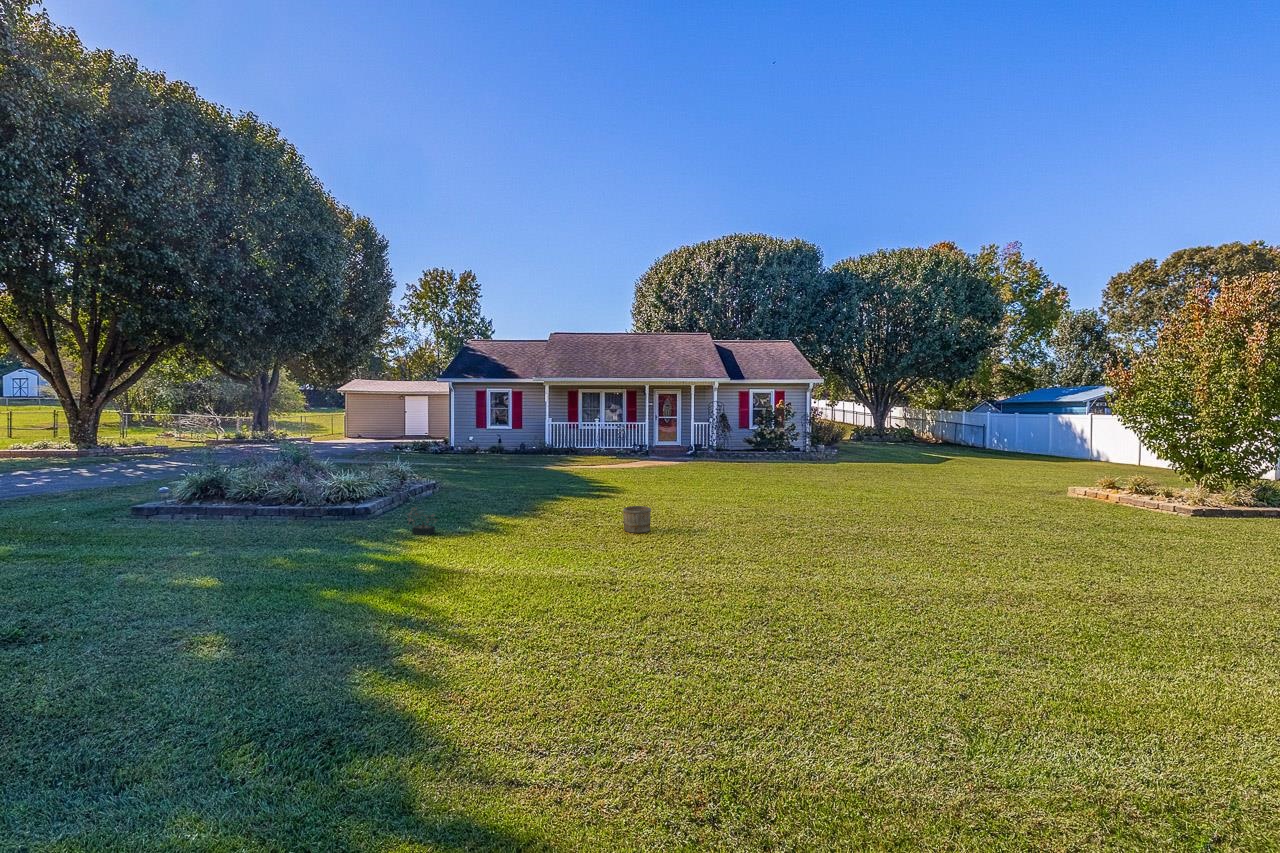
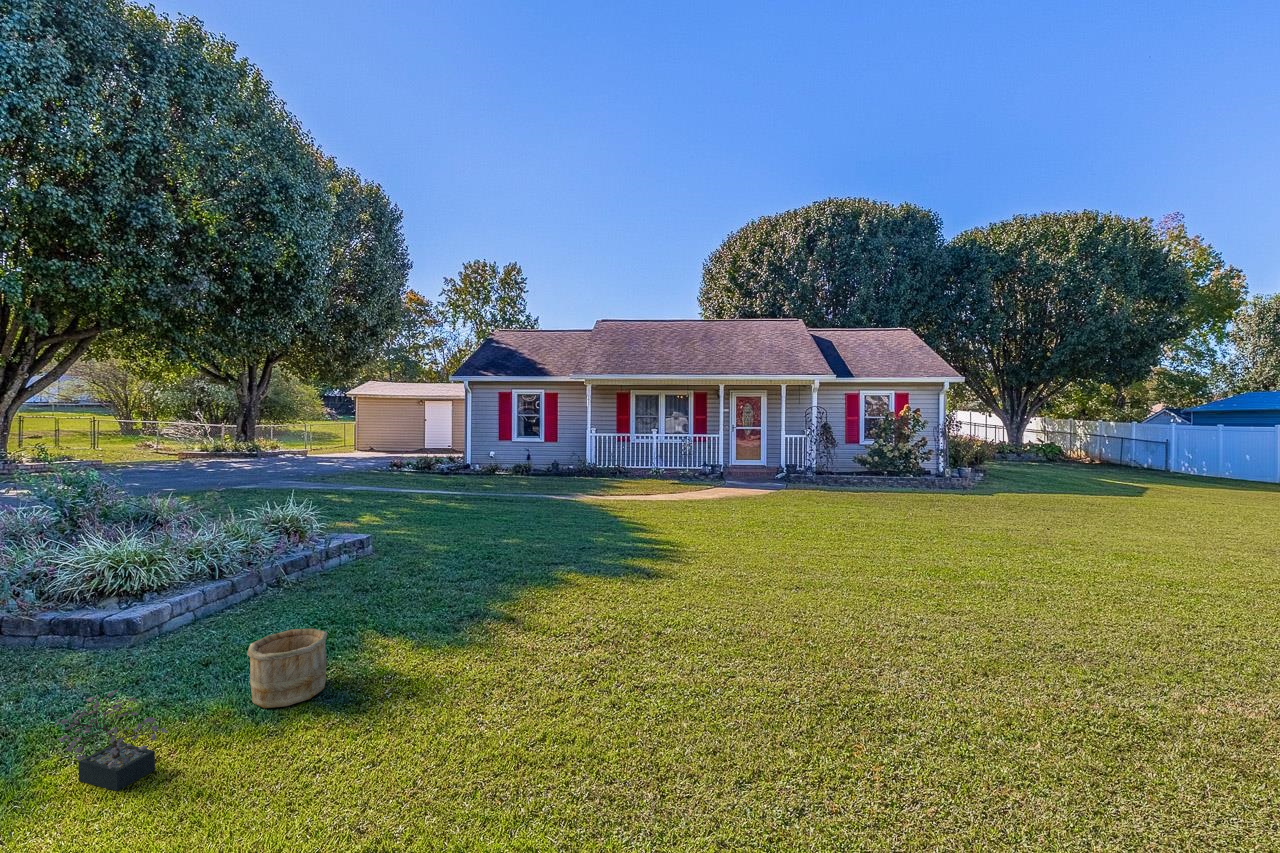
wooden bucket: present [623,506,651,533] -> present [247,628,327,708]

